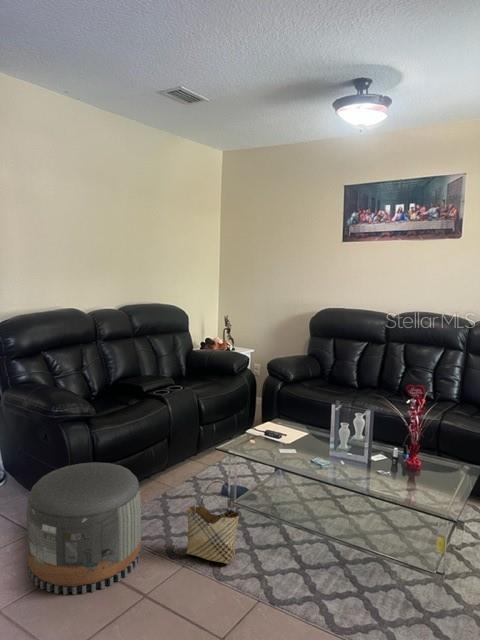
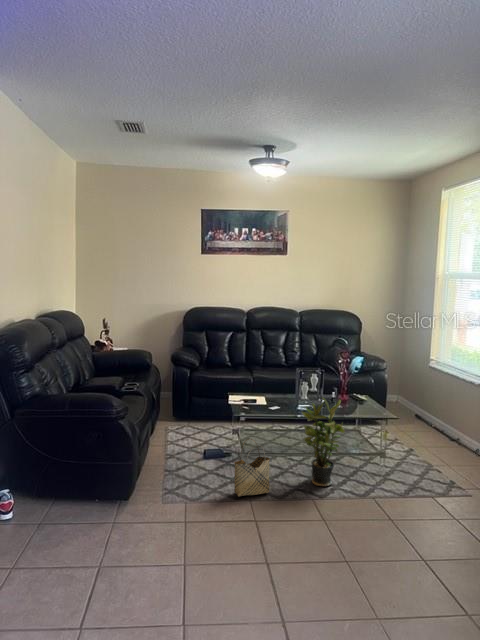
potted plant: none [286,446,362,590] -> present [302,398,345,487]
pouf: present [26,462,141,595] -> none [133,446,224,550]

